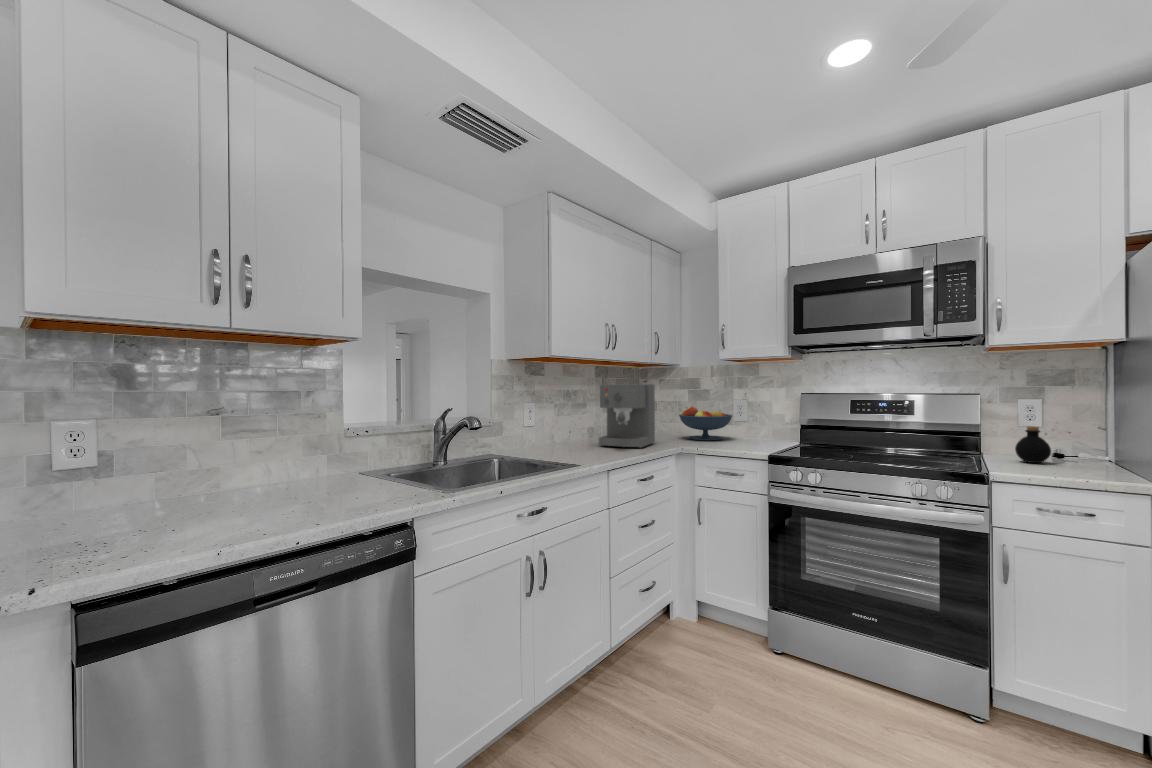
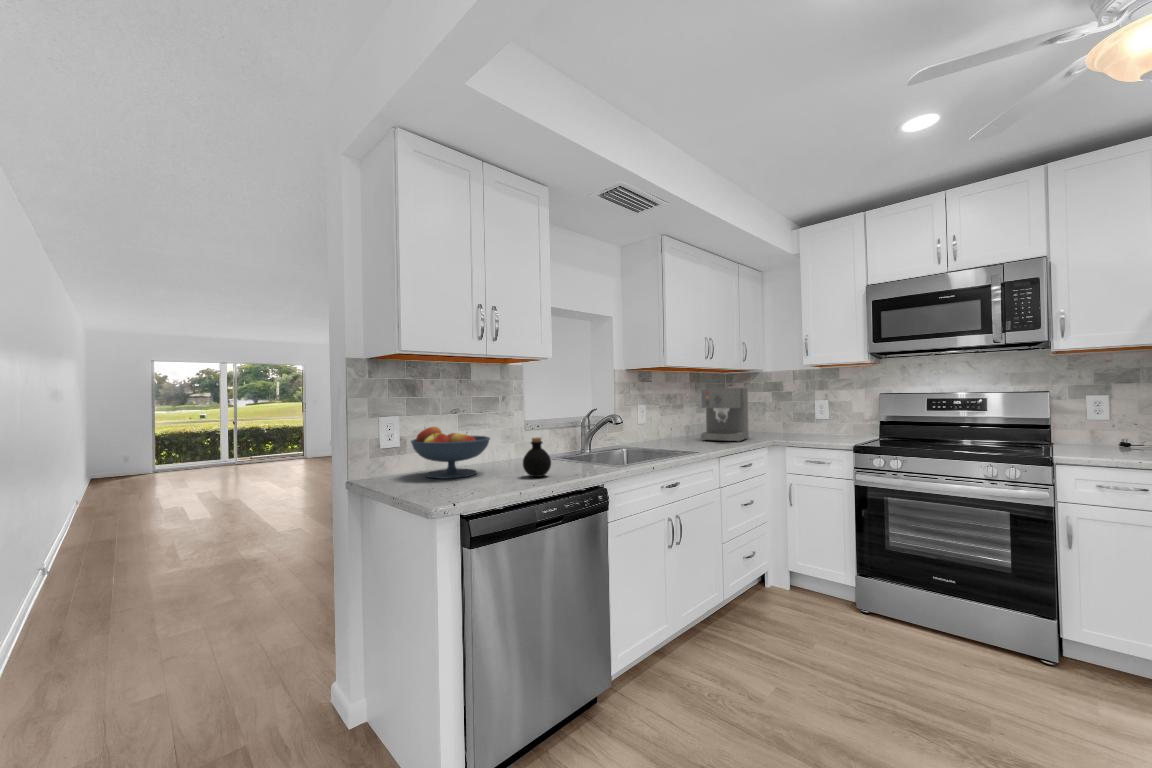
fruit bowl: present [679,407,732,440] -> present [411,427,490,479]
bottle: present [1015,426,1051,463] -> present [523,437,551,477]

